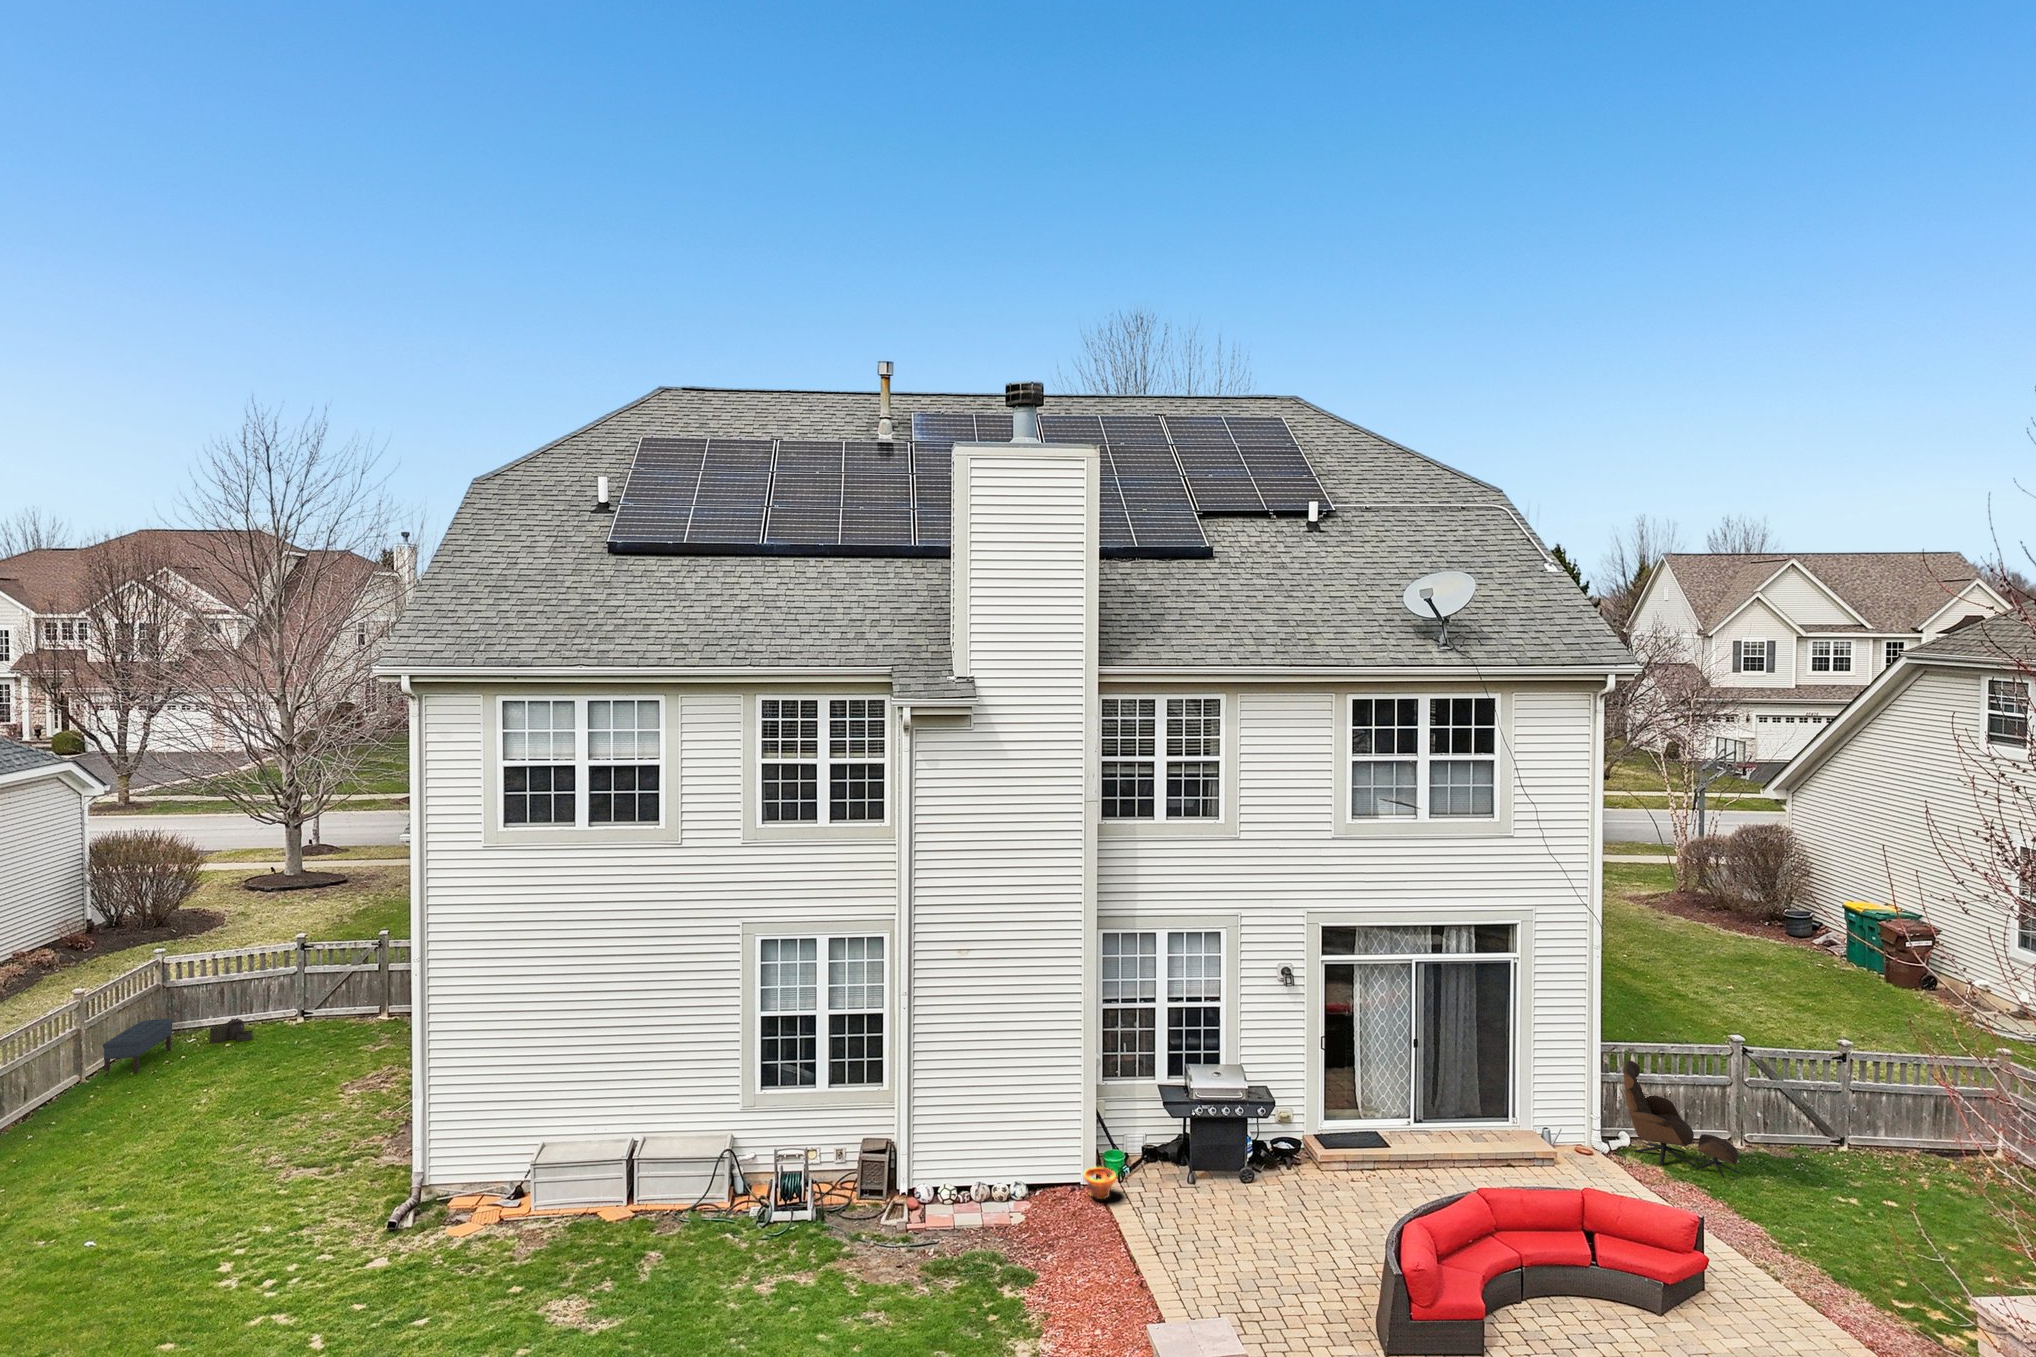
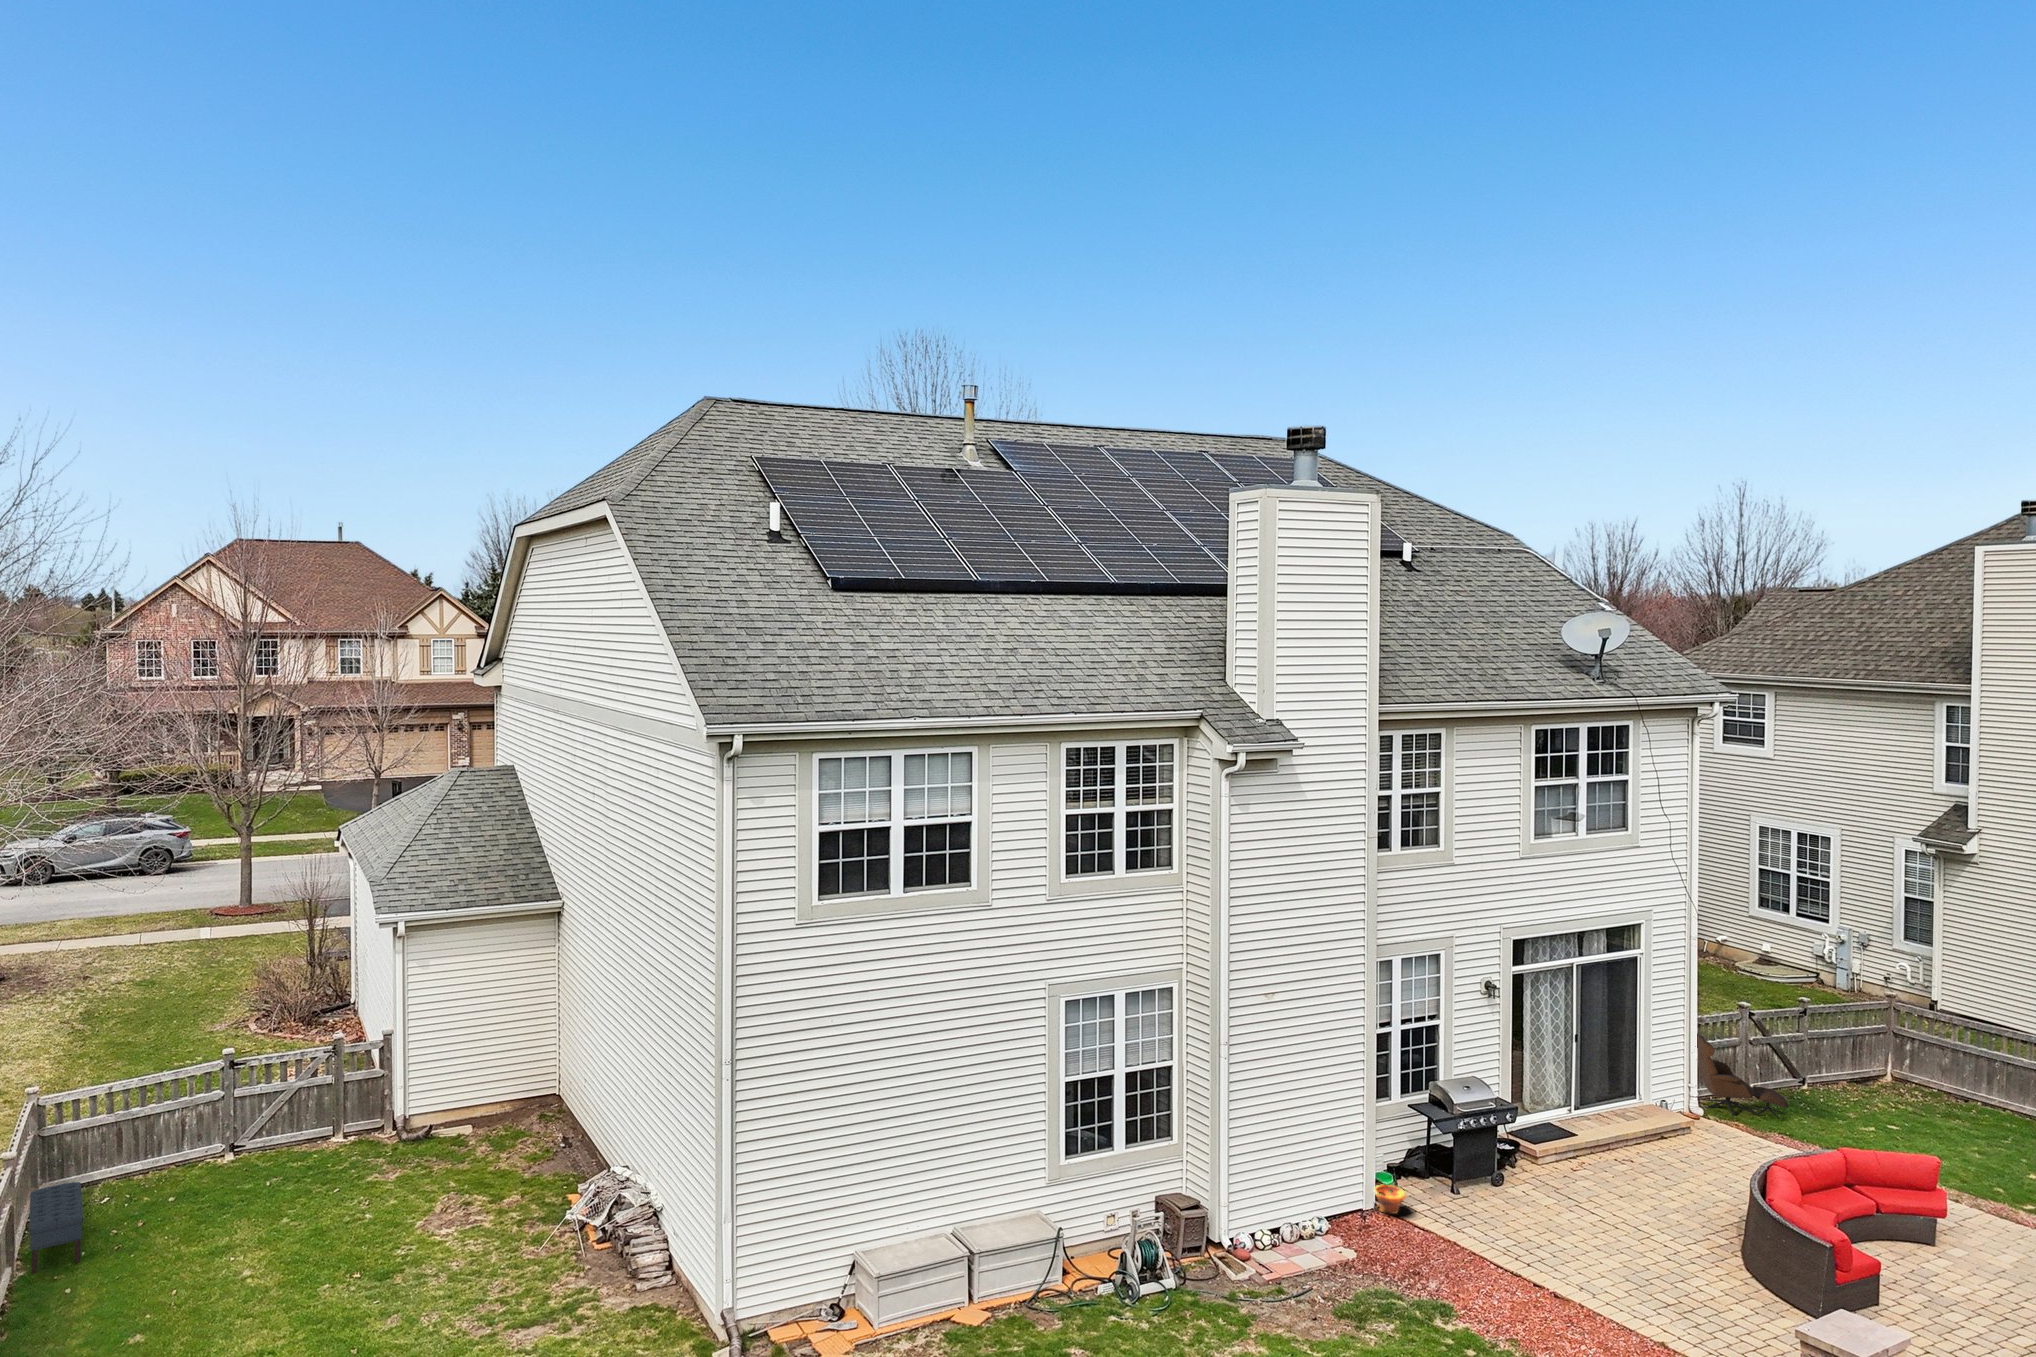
woven basket: present [210,1018,253,1043] -> none [124,1168,185,1206]

